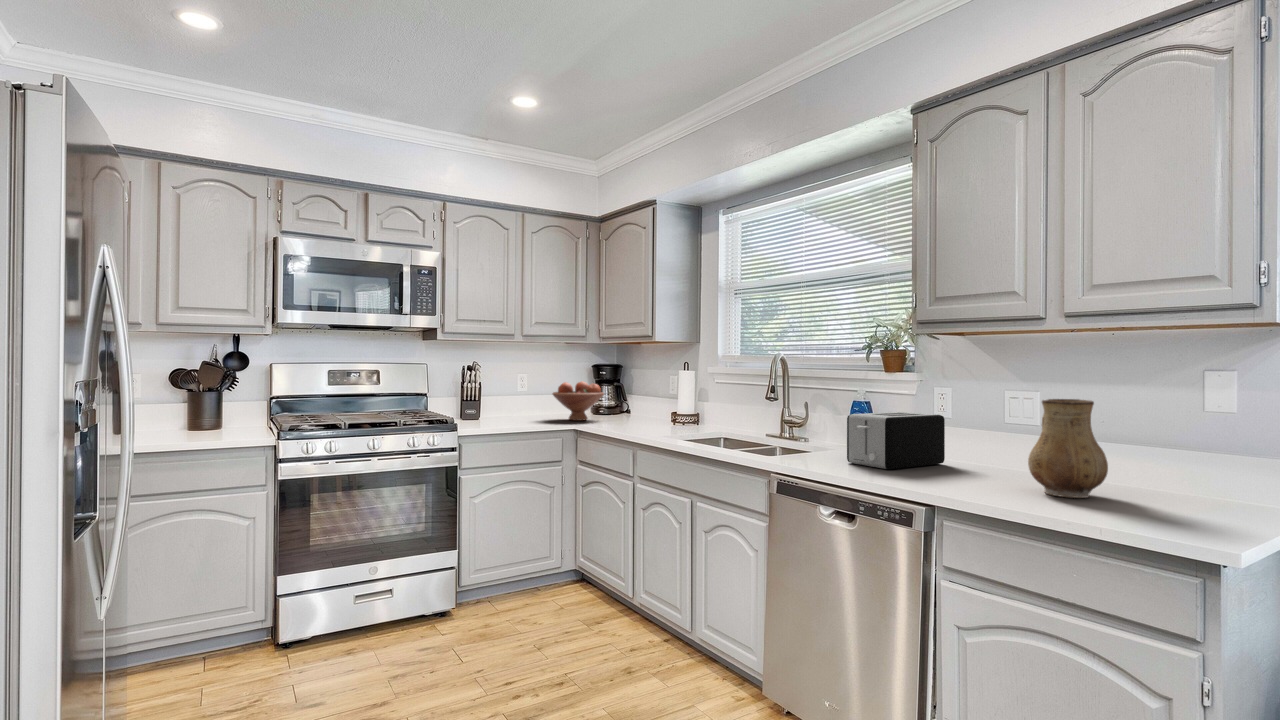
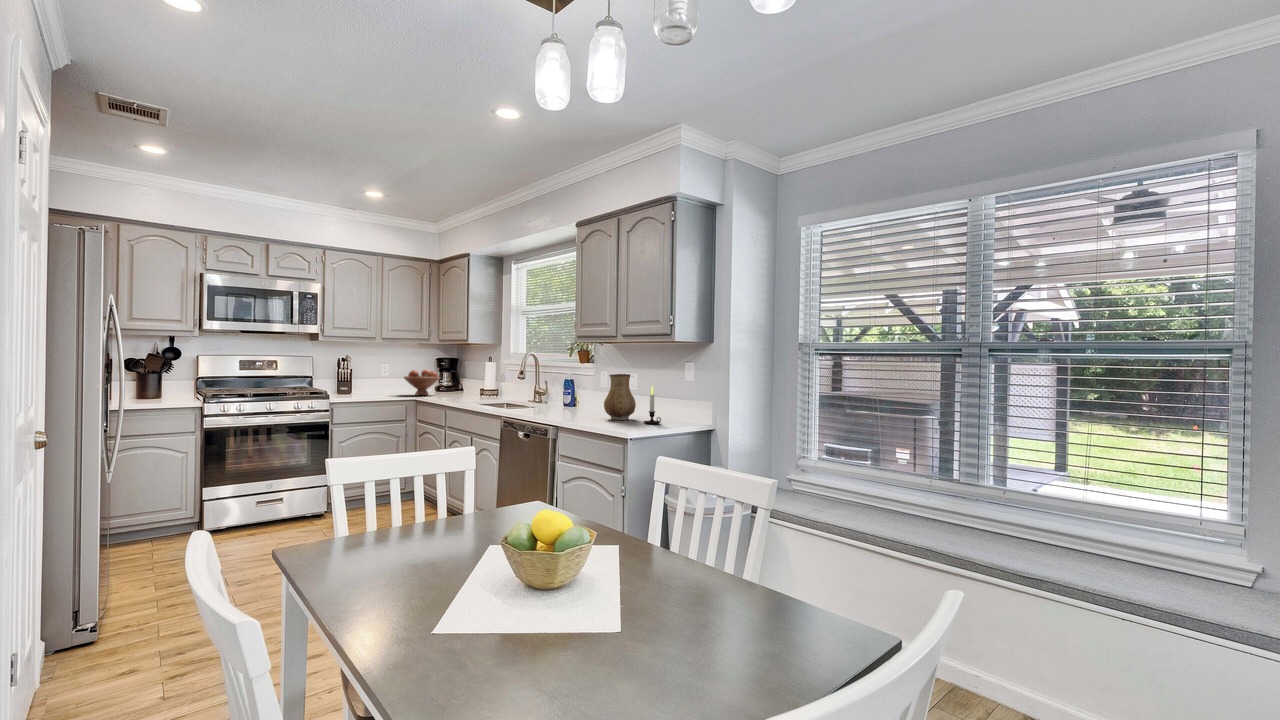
toaster: present [847,412,945,469] -> none [545,384,597,413]
candle: none [1168,428,1234,518] -> present [643,386,661,424]

